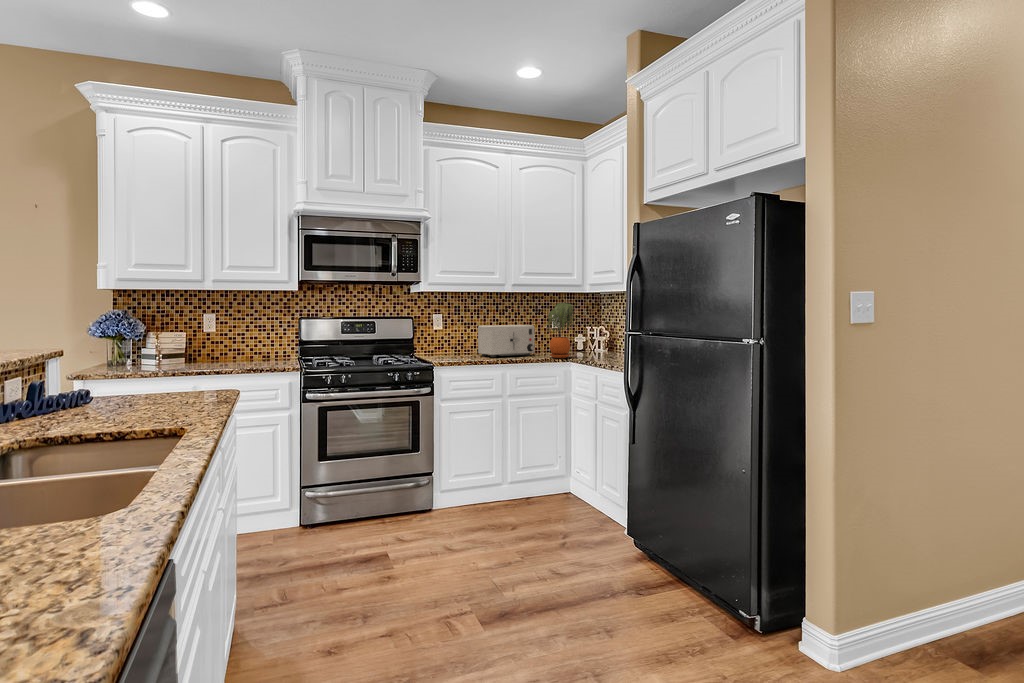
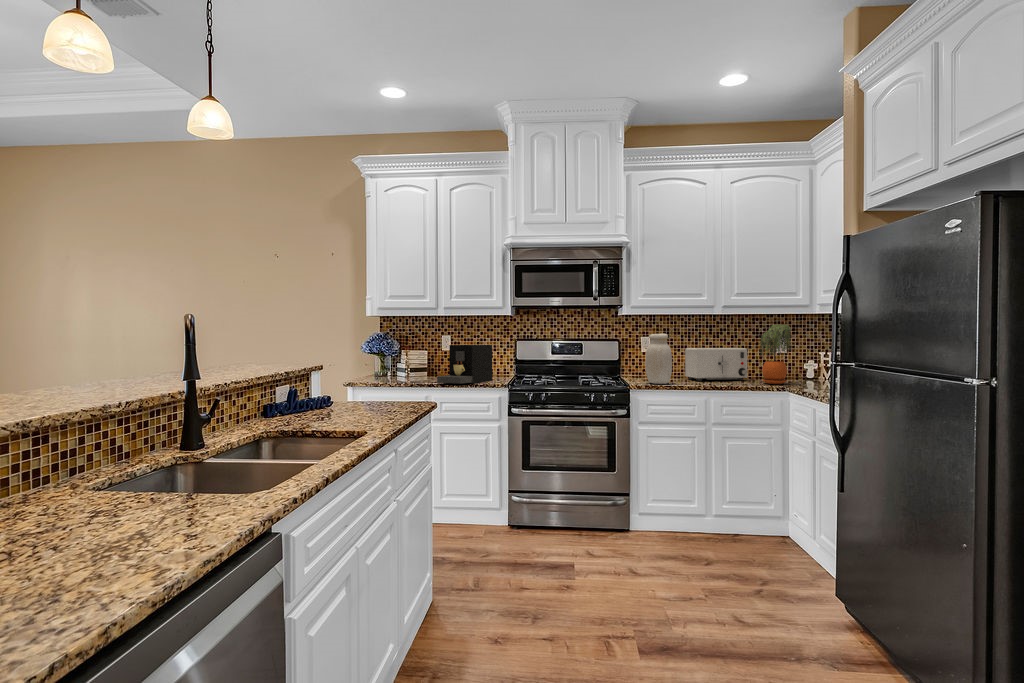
jar: none [446,312,471,361] -> present [645,334,672,384]
coffee maker: none [210,324,275,369] -> present [437,345,492,384]

